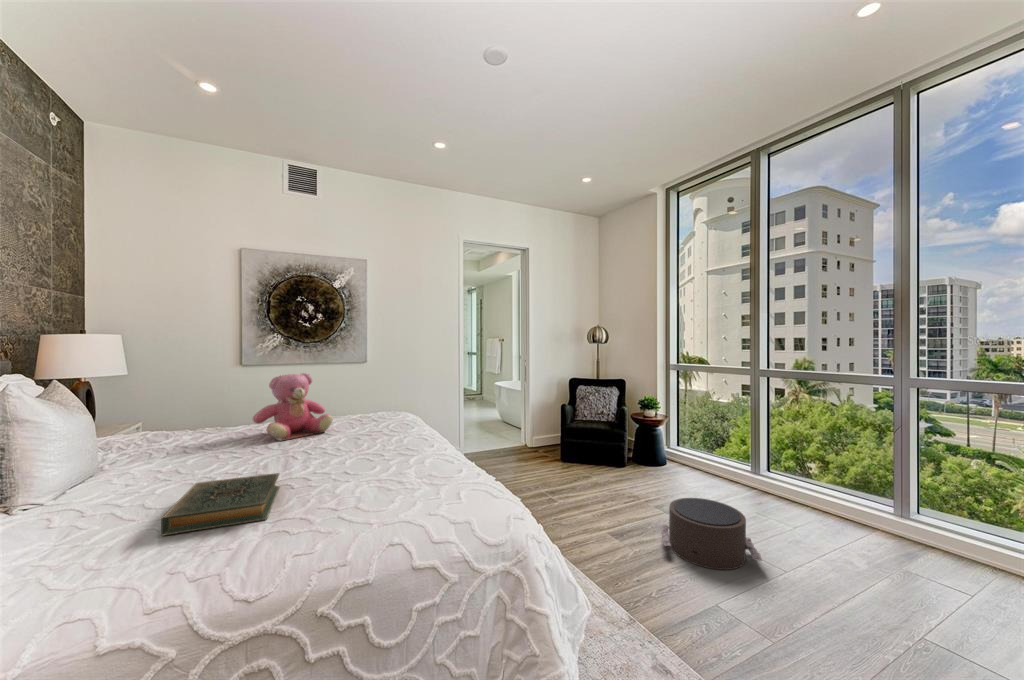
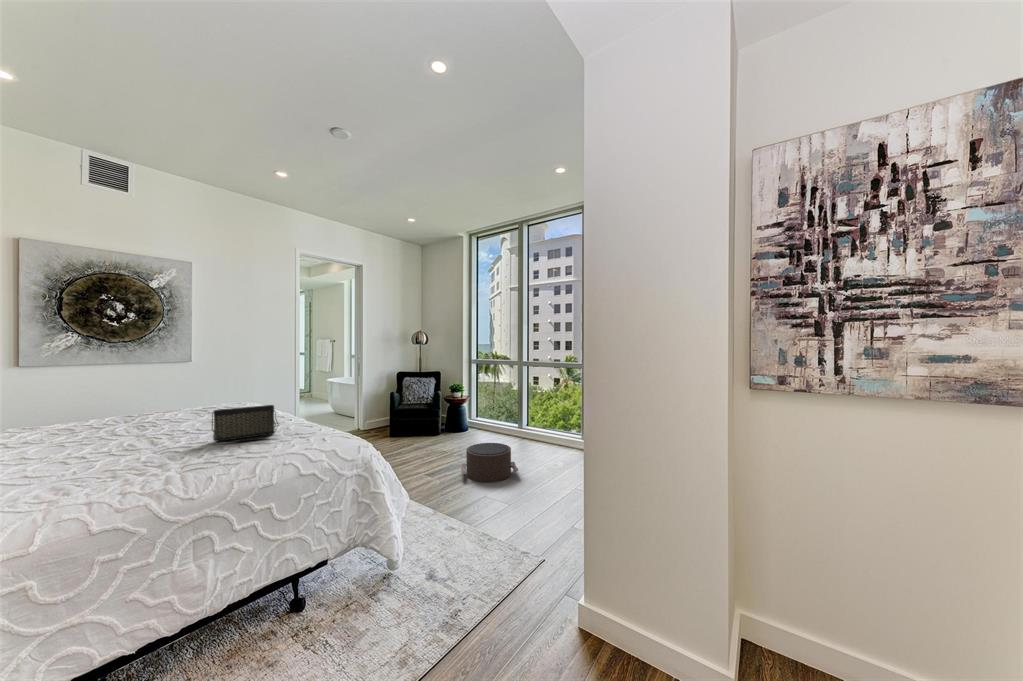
teddy bear: present [252,373,333,440] -> none [85,369,178,430]
handbag: none [333,432,410,483] -> present [212,405,278,442]
hardback book: present [161,473,280,536] -> none [81,441,173,483]

